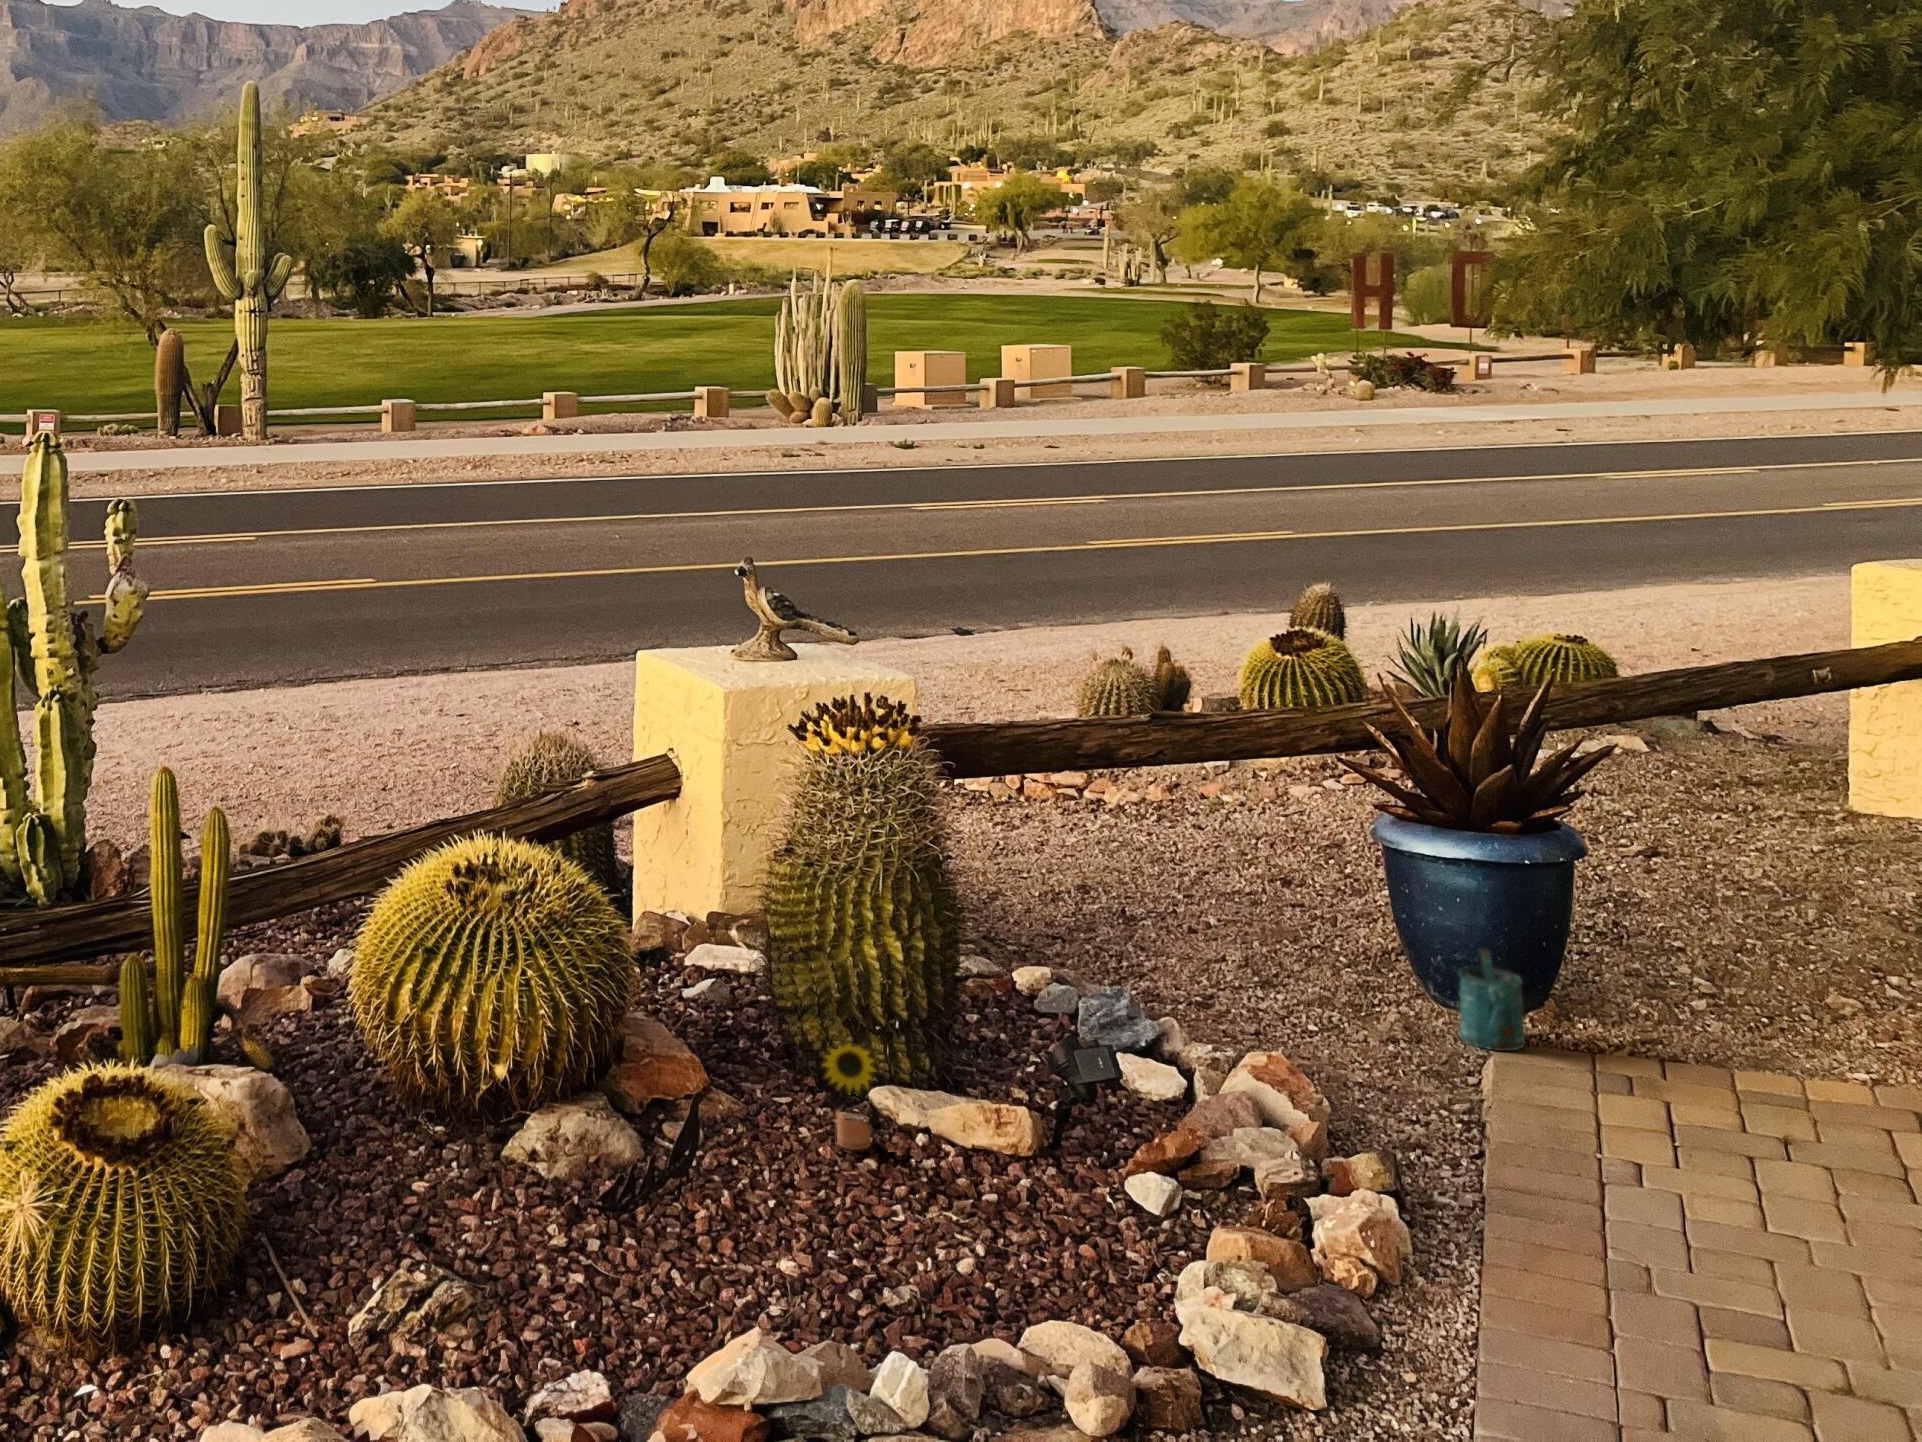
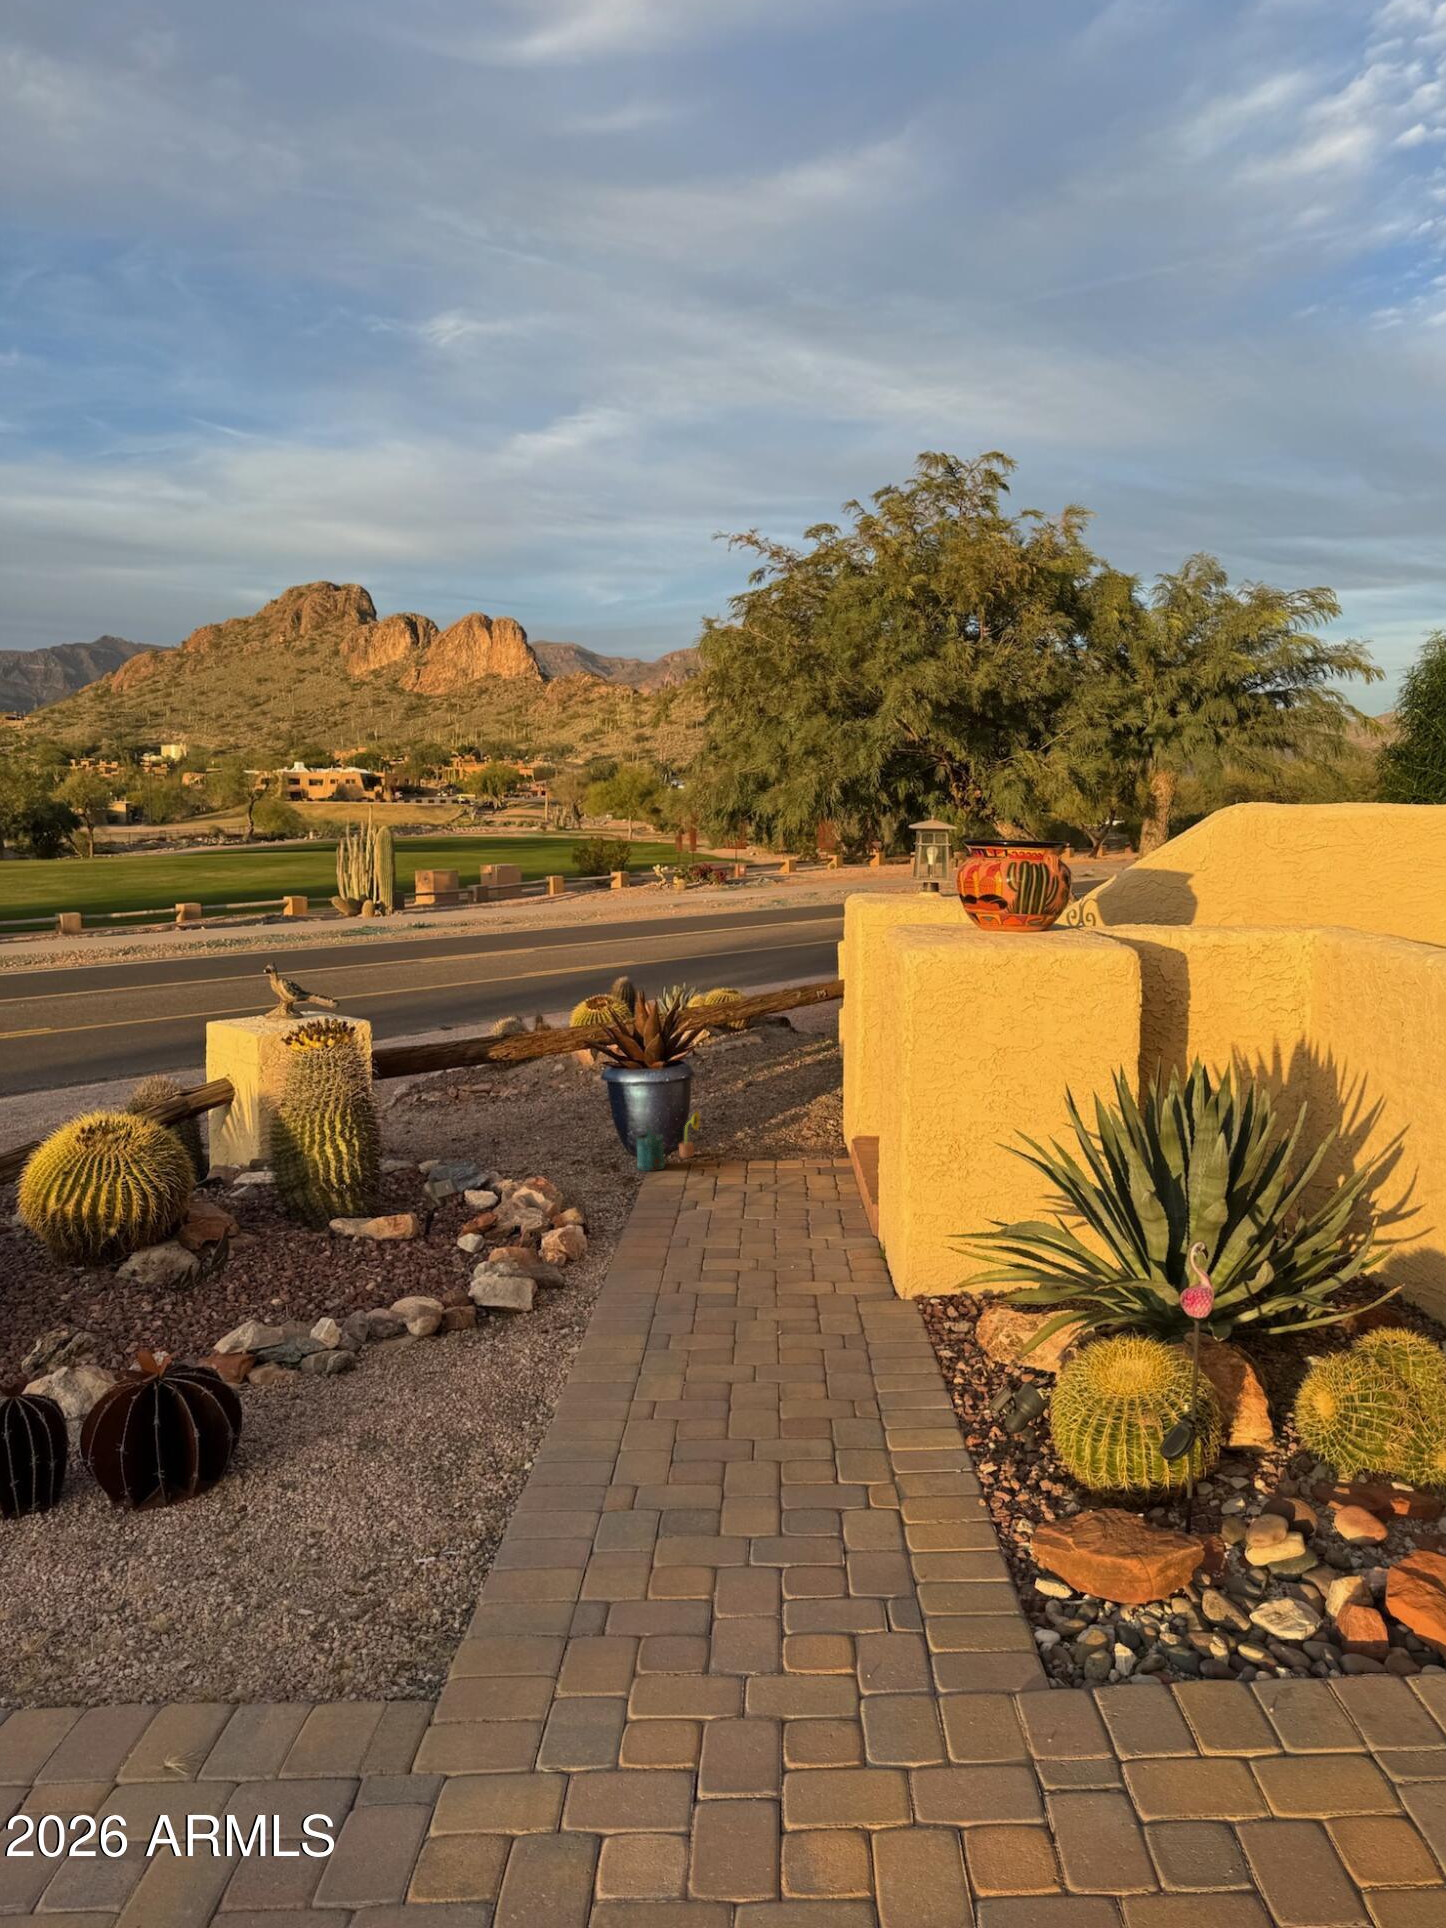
decorative plant: present [823,1044,875,1150] -> present [679,1111,700,1158]

